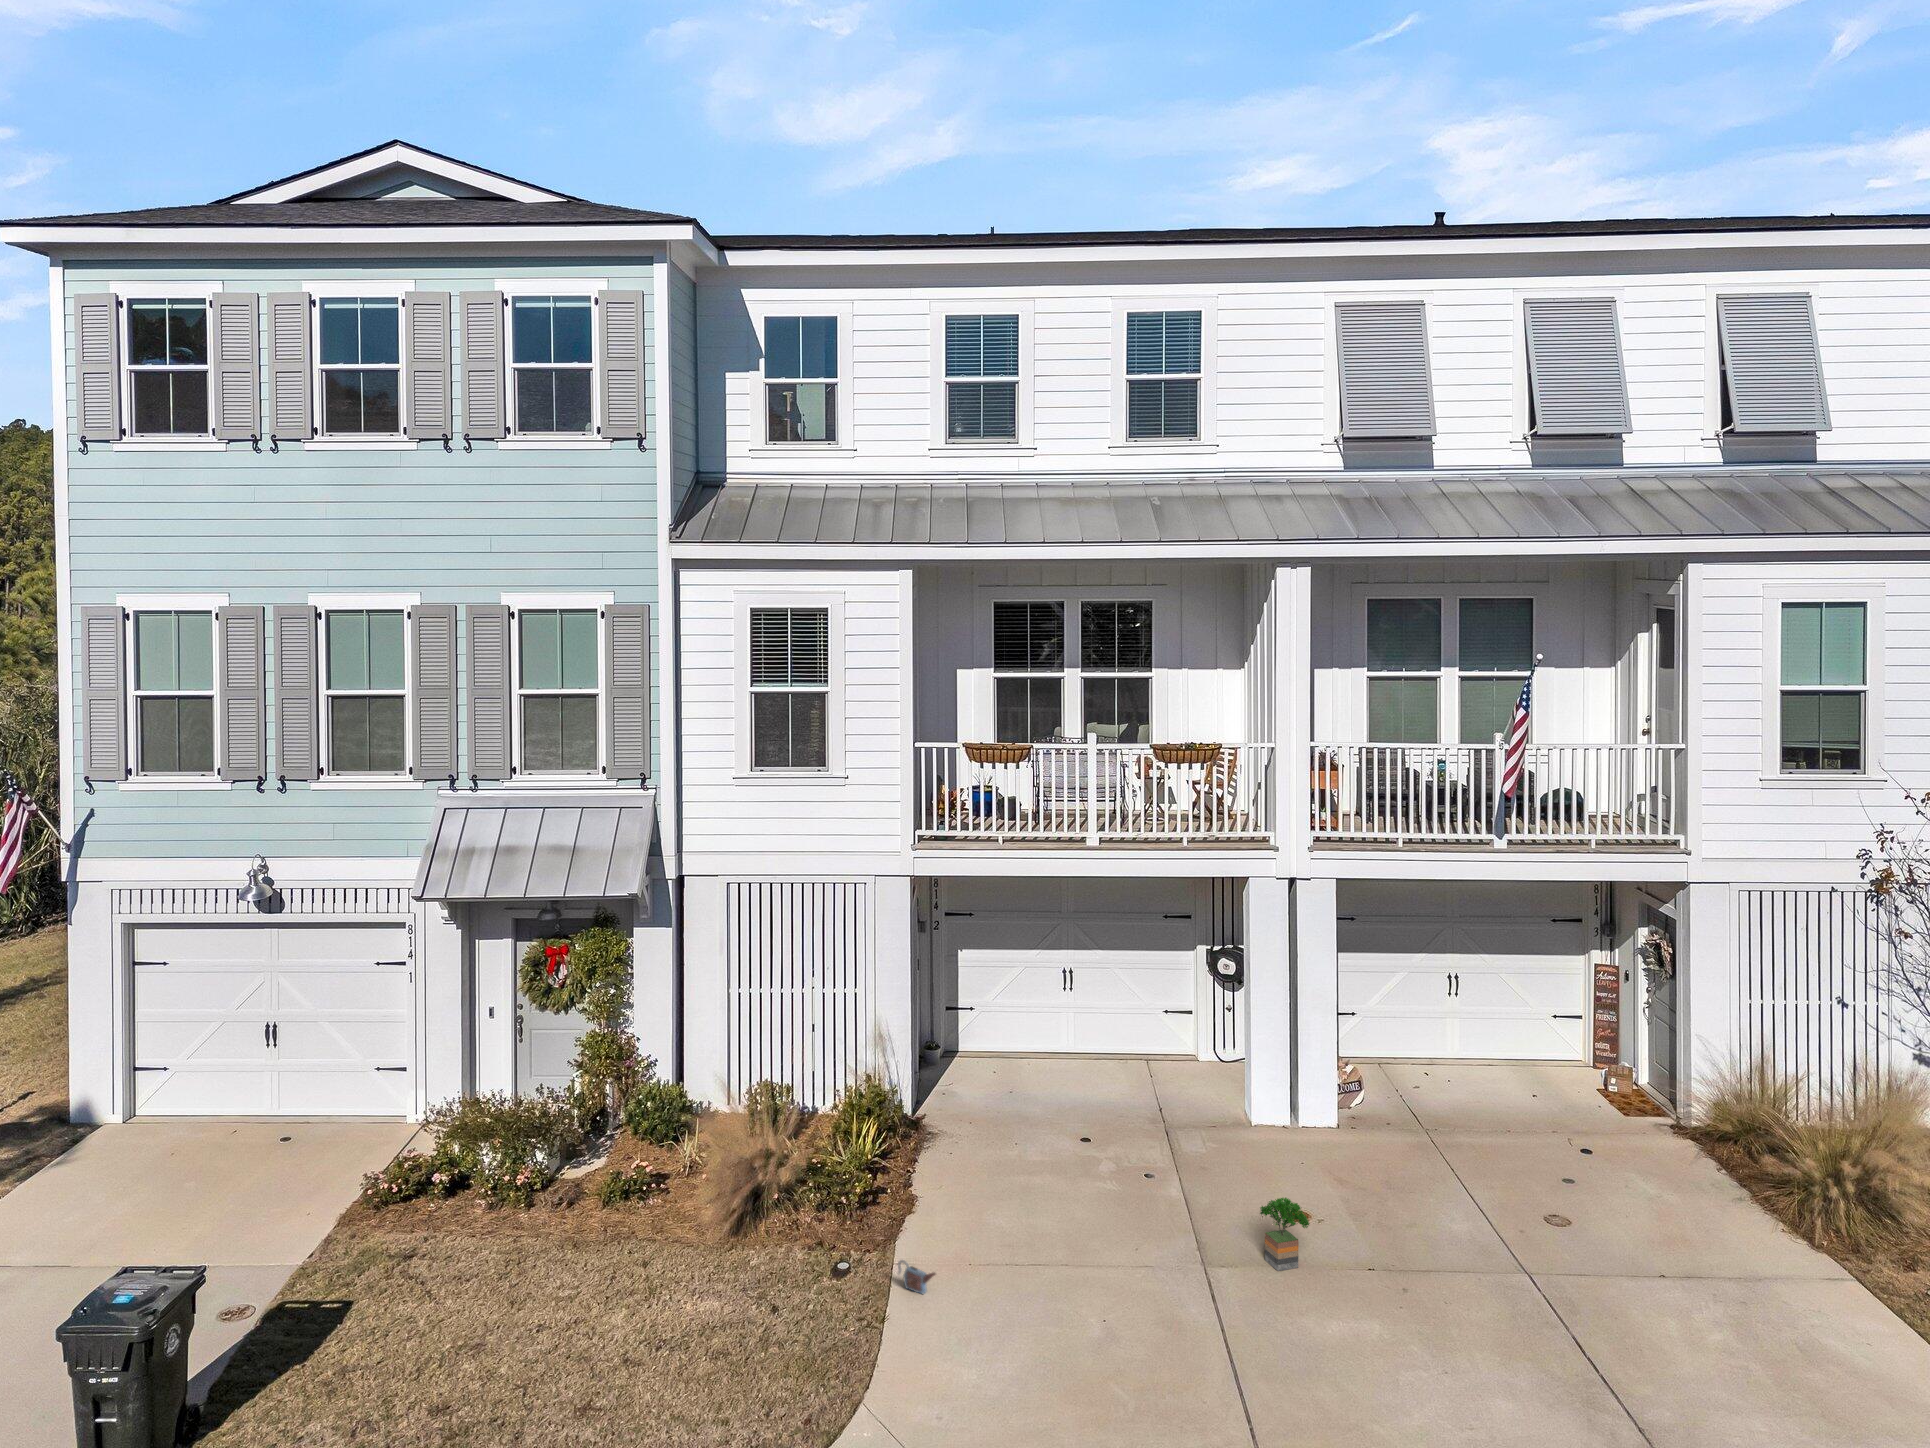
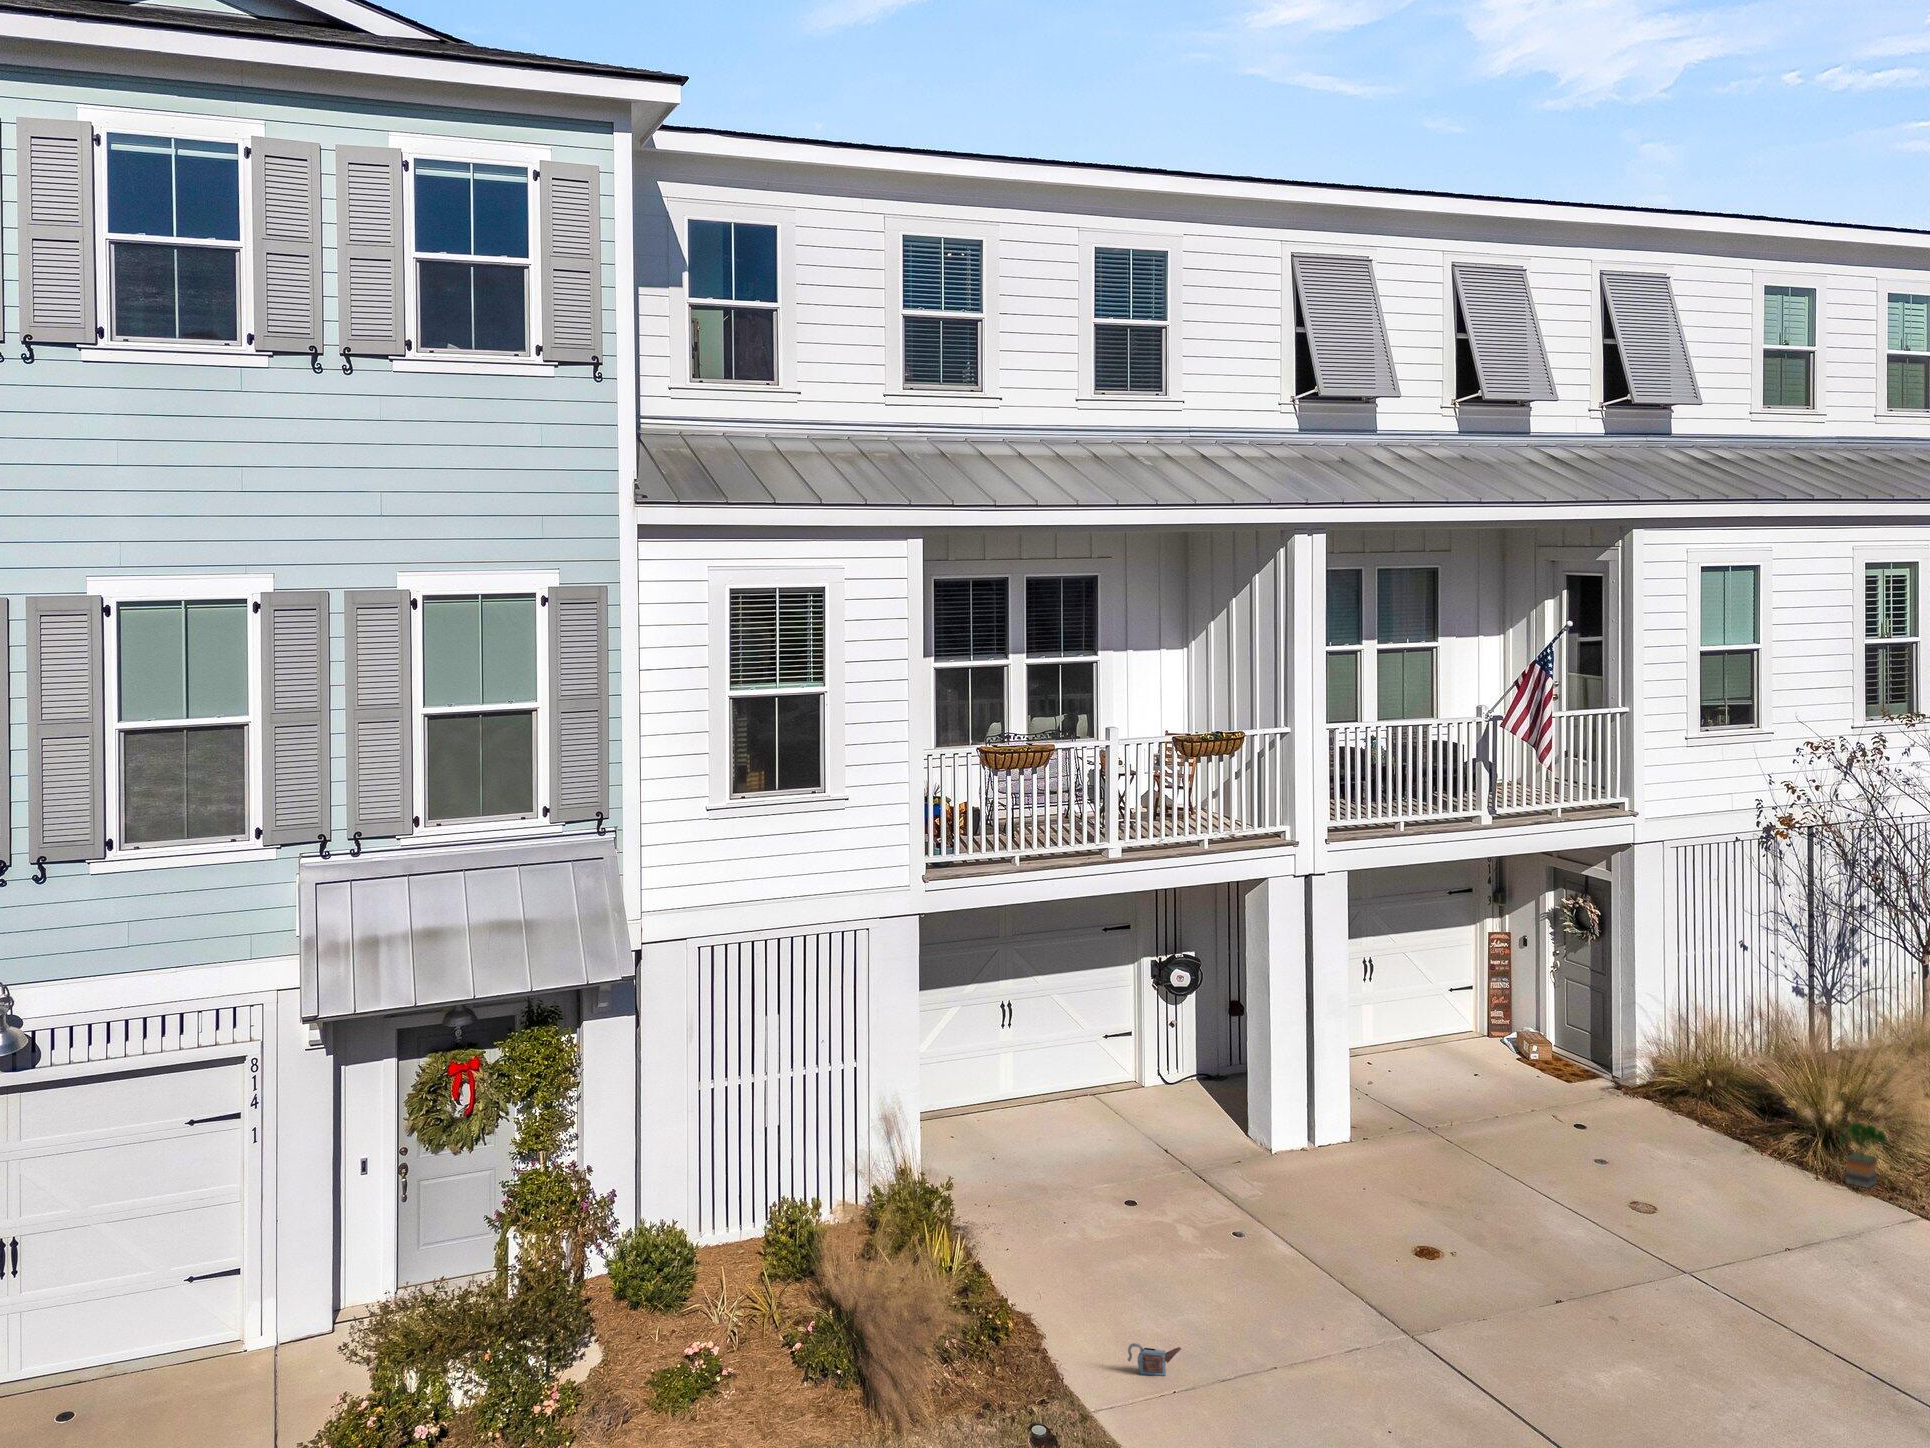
potted tree: present [1260,1197,1310,1271] -> present [1840,1123,1887,1188]

